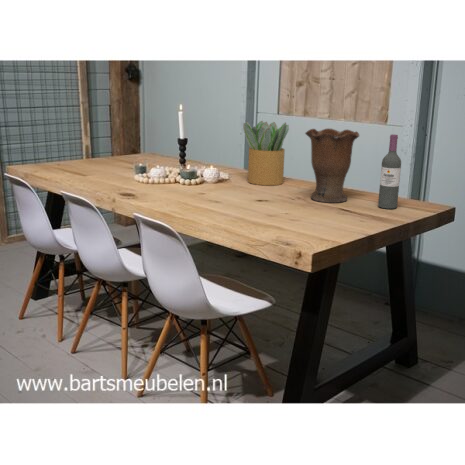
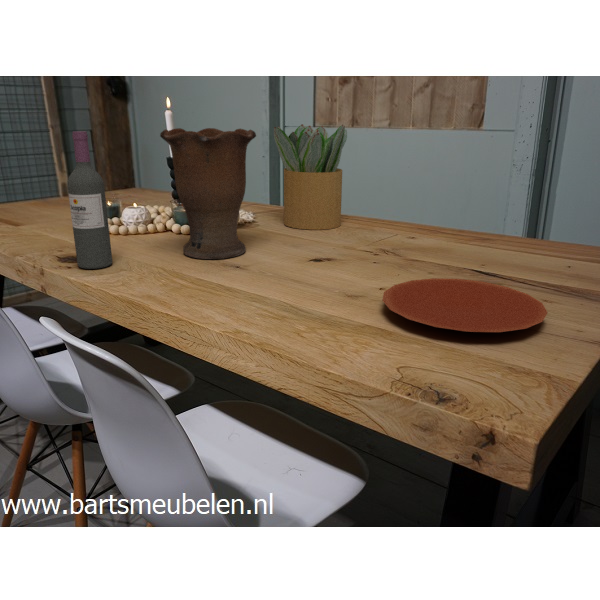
vase: present [305,129,359,203] -> present [160,128,256,259]
wine bottle: present [378,134,401,209] -> present [67,131,112,269]
plate: none [284,209,360,227] -> present [382,278,548,332]

